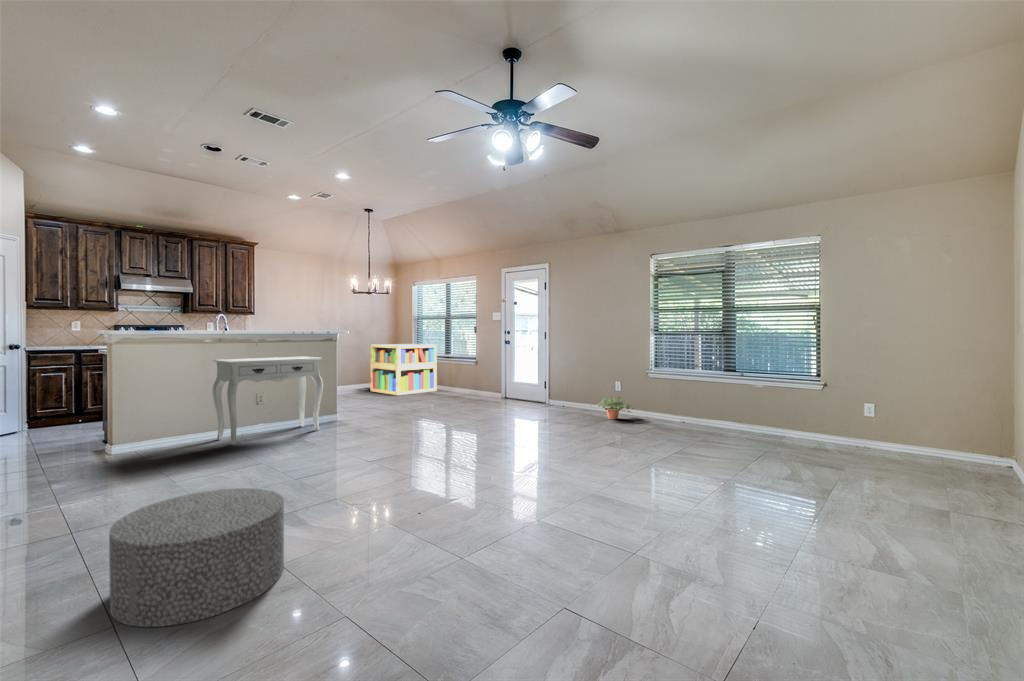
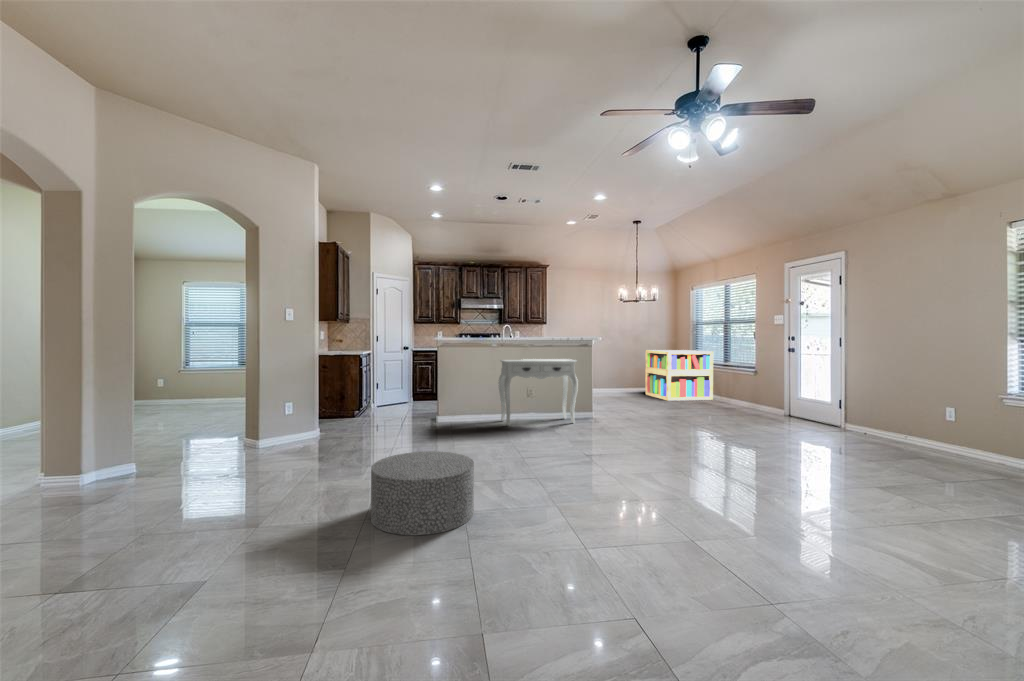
potted plant: present [597,397,634,420] -> none [906,426,980,459]

